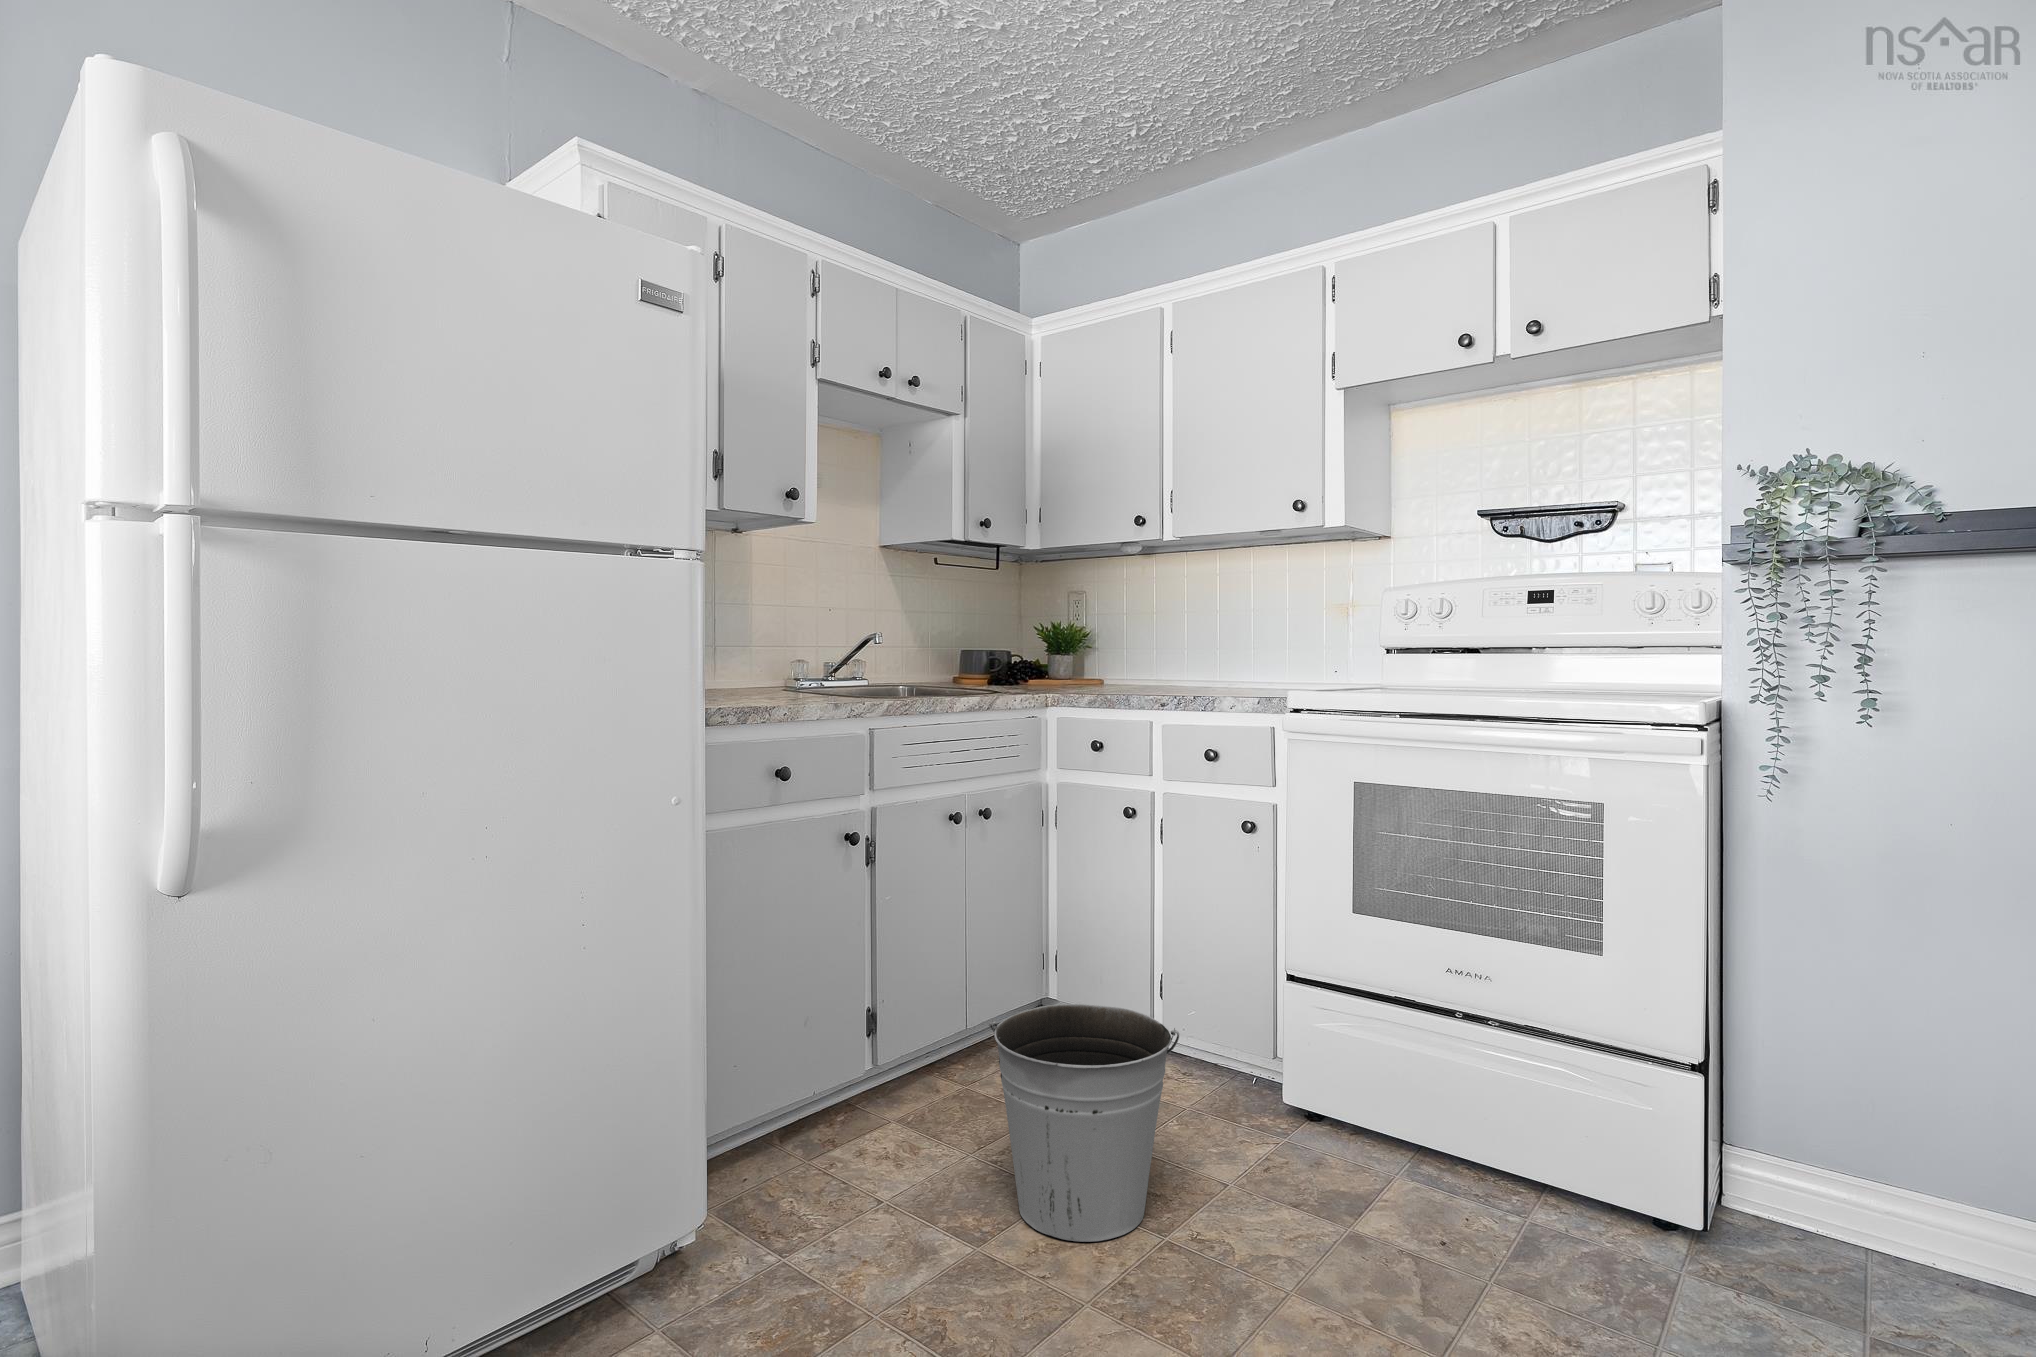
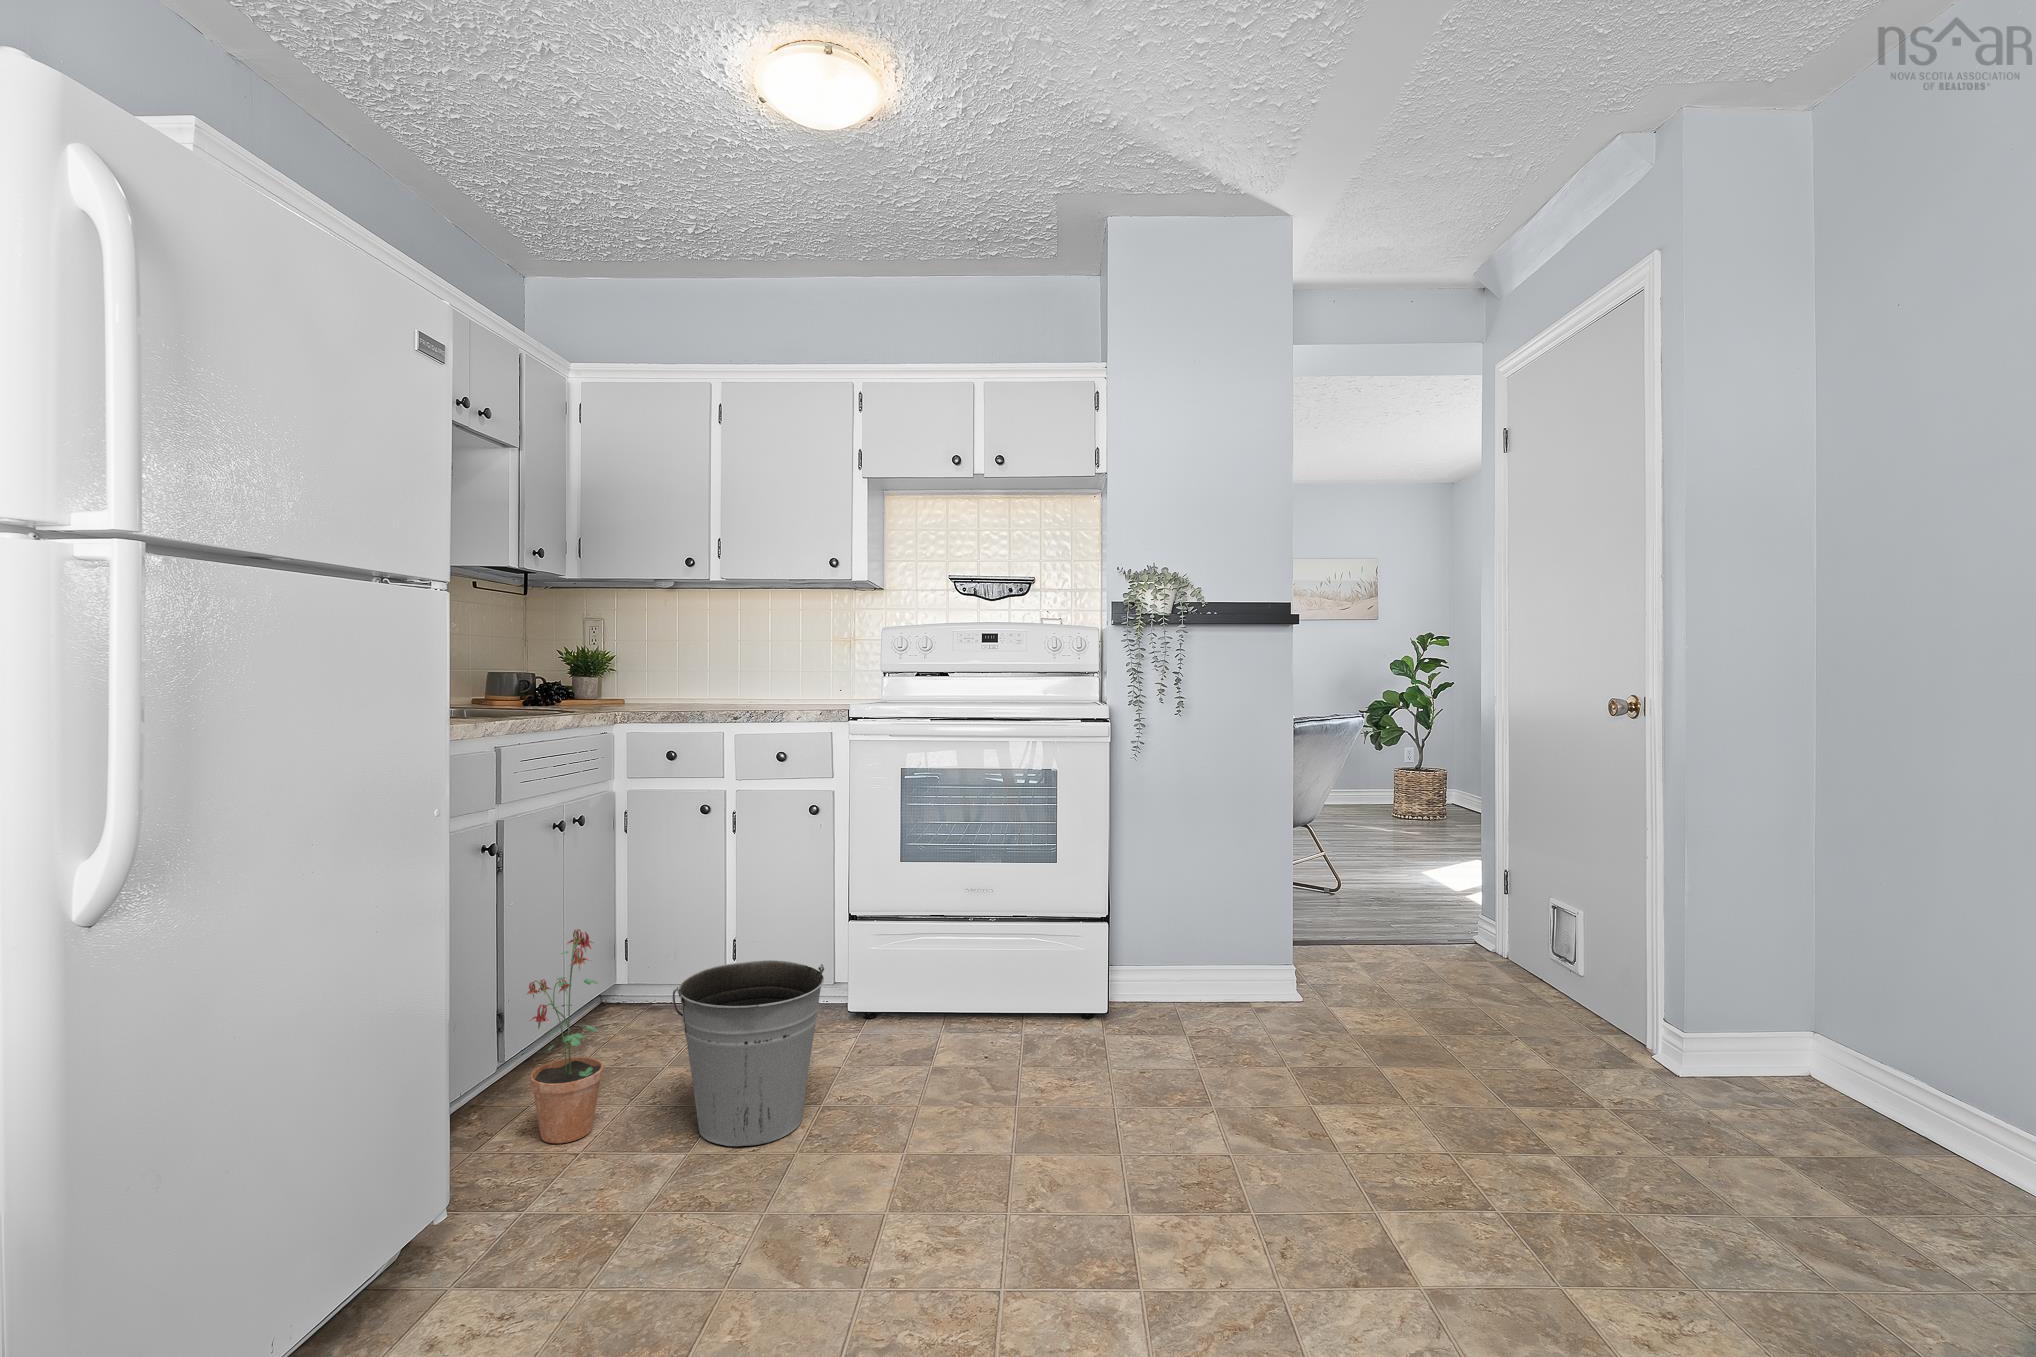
potted plant: none [859,933,941,1168] -> present [527,929,603,1143]

